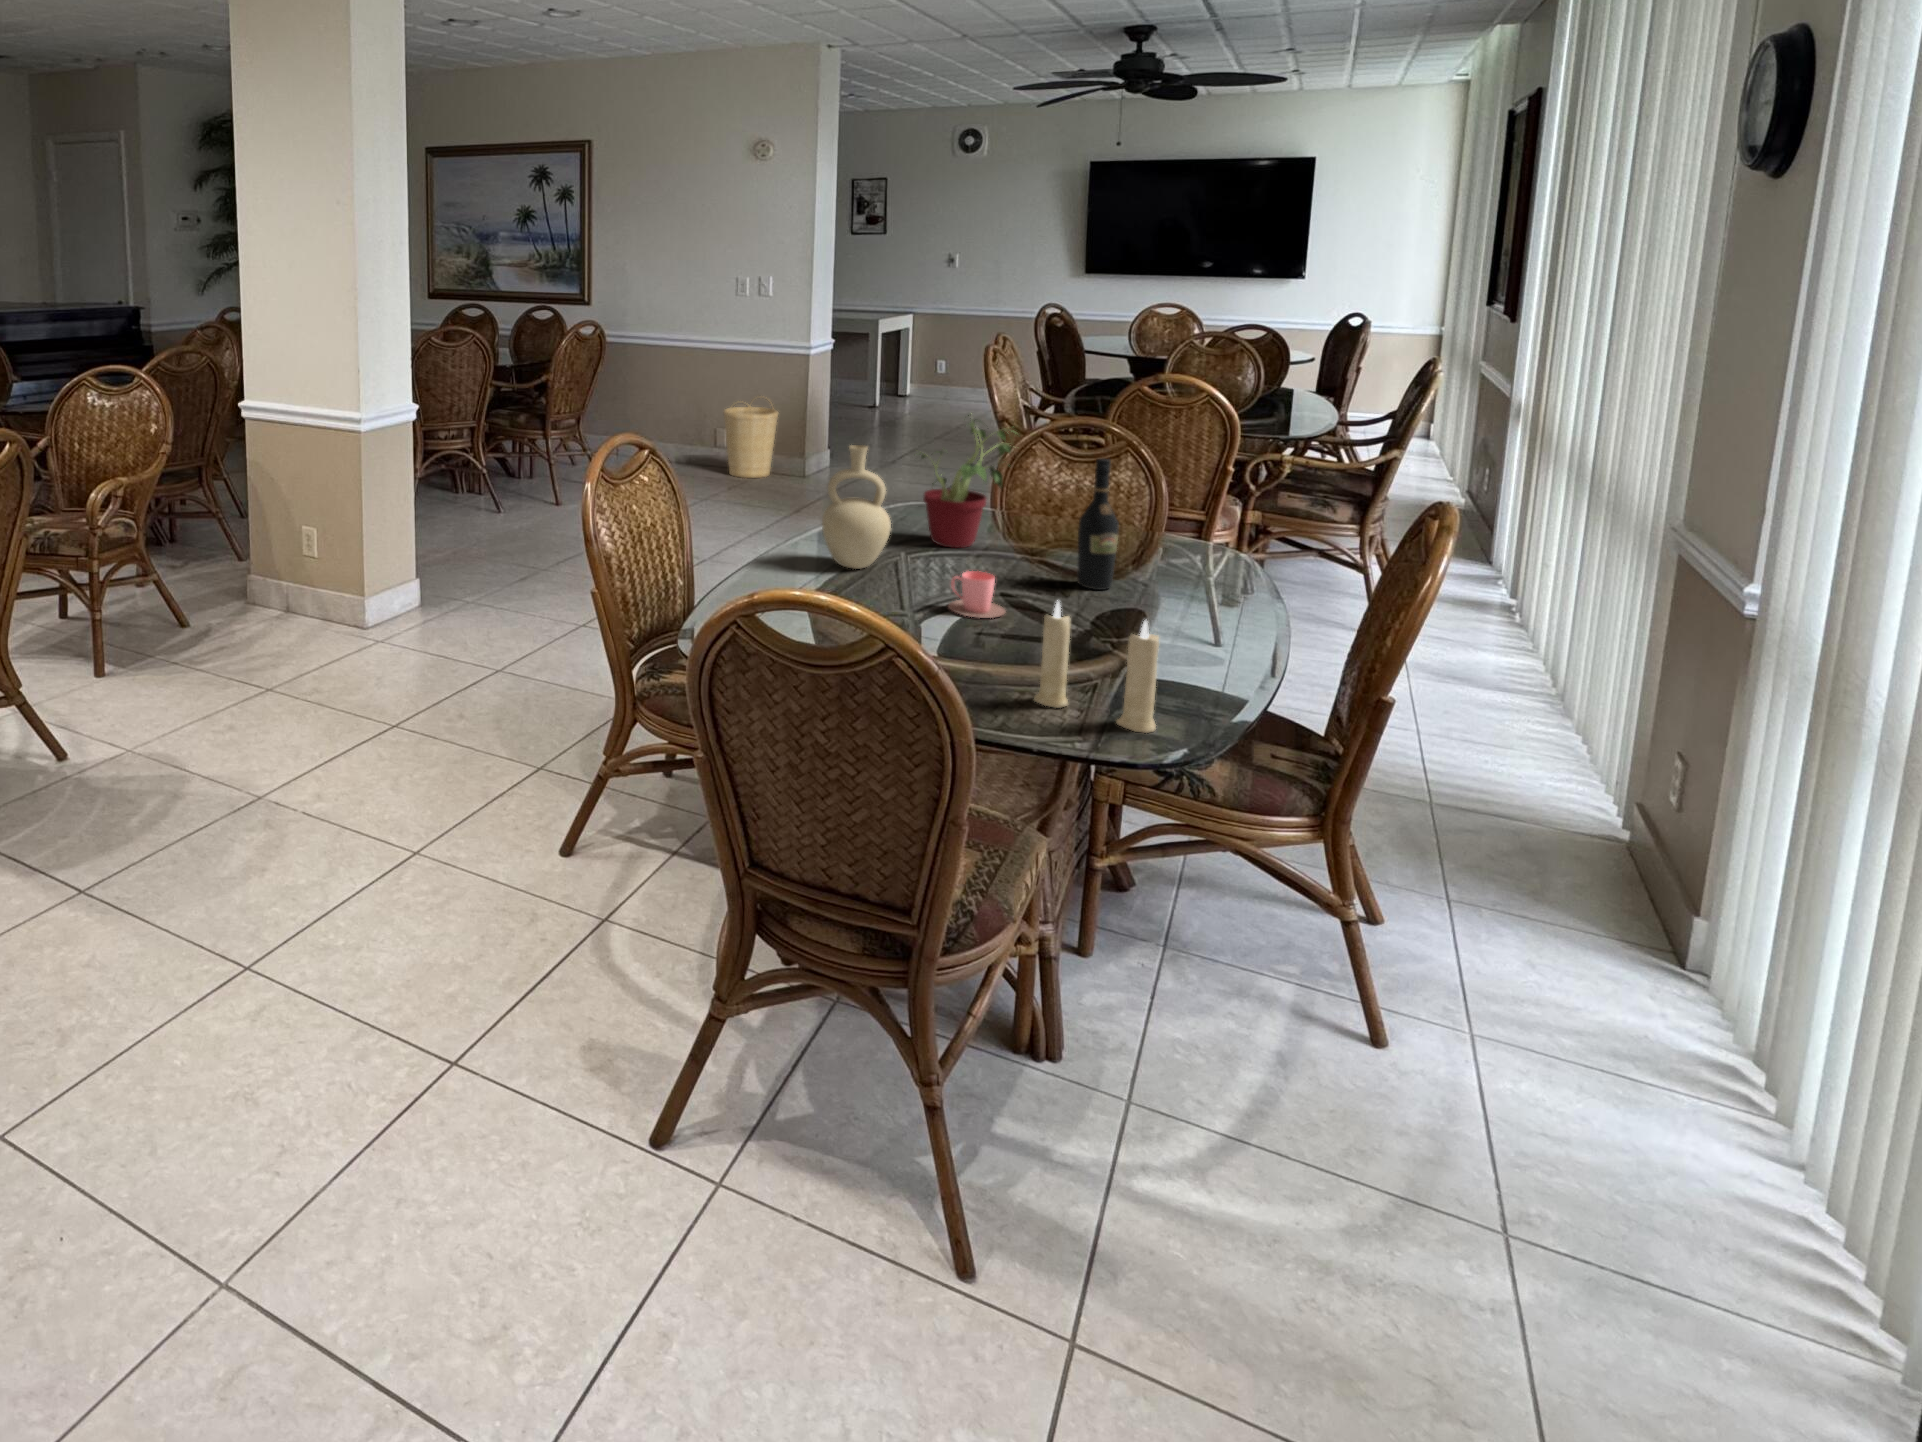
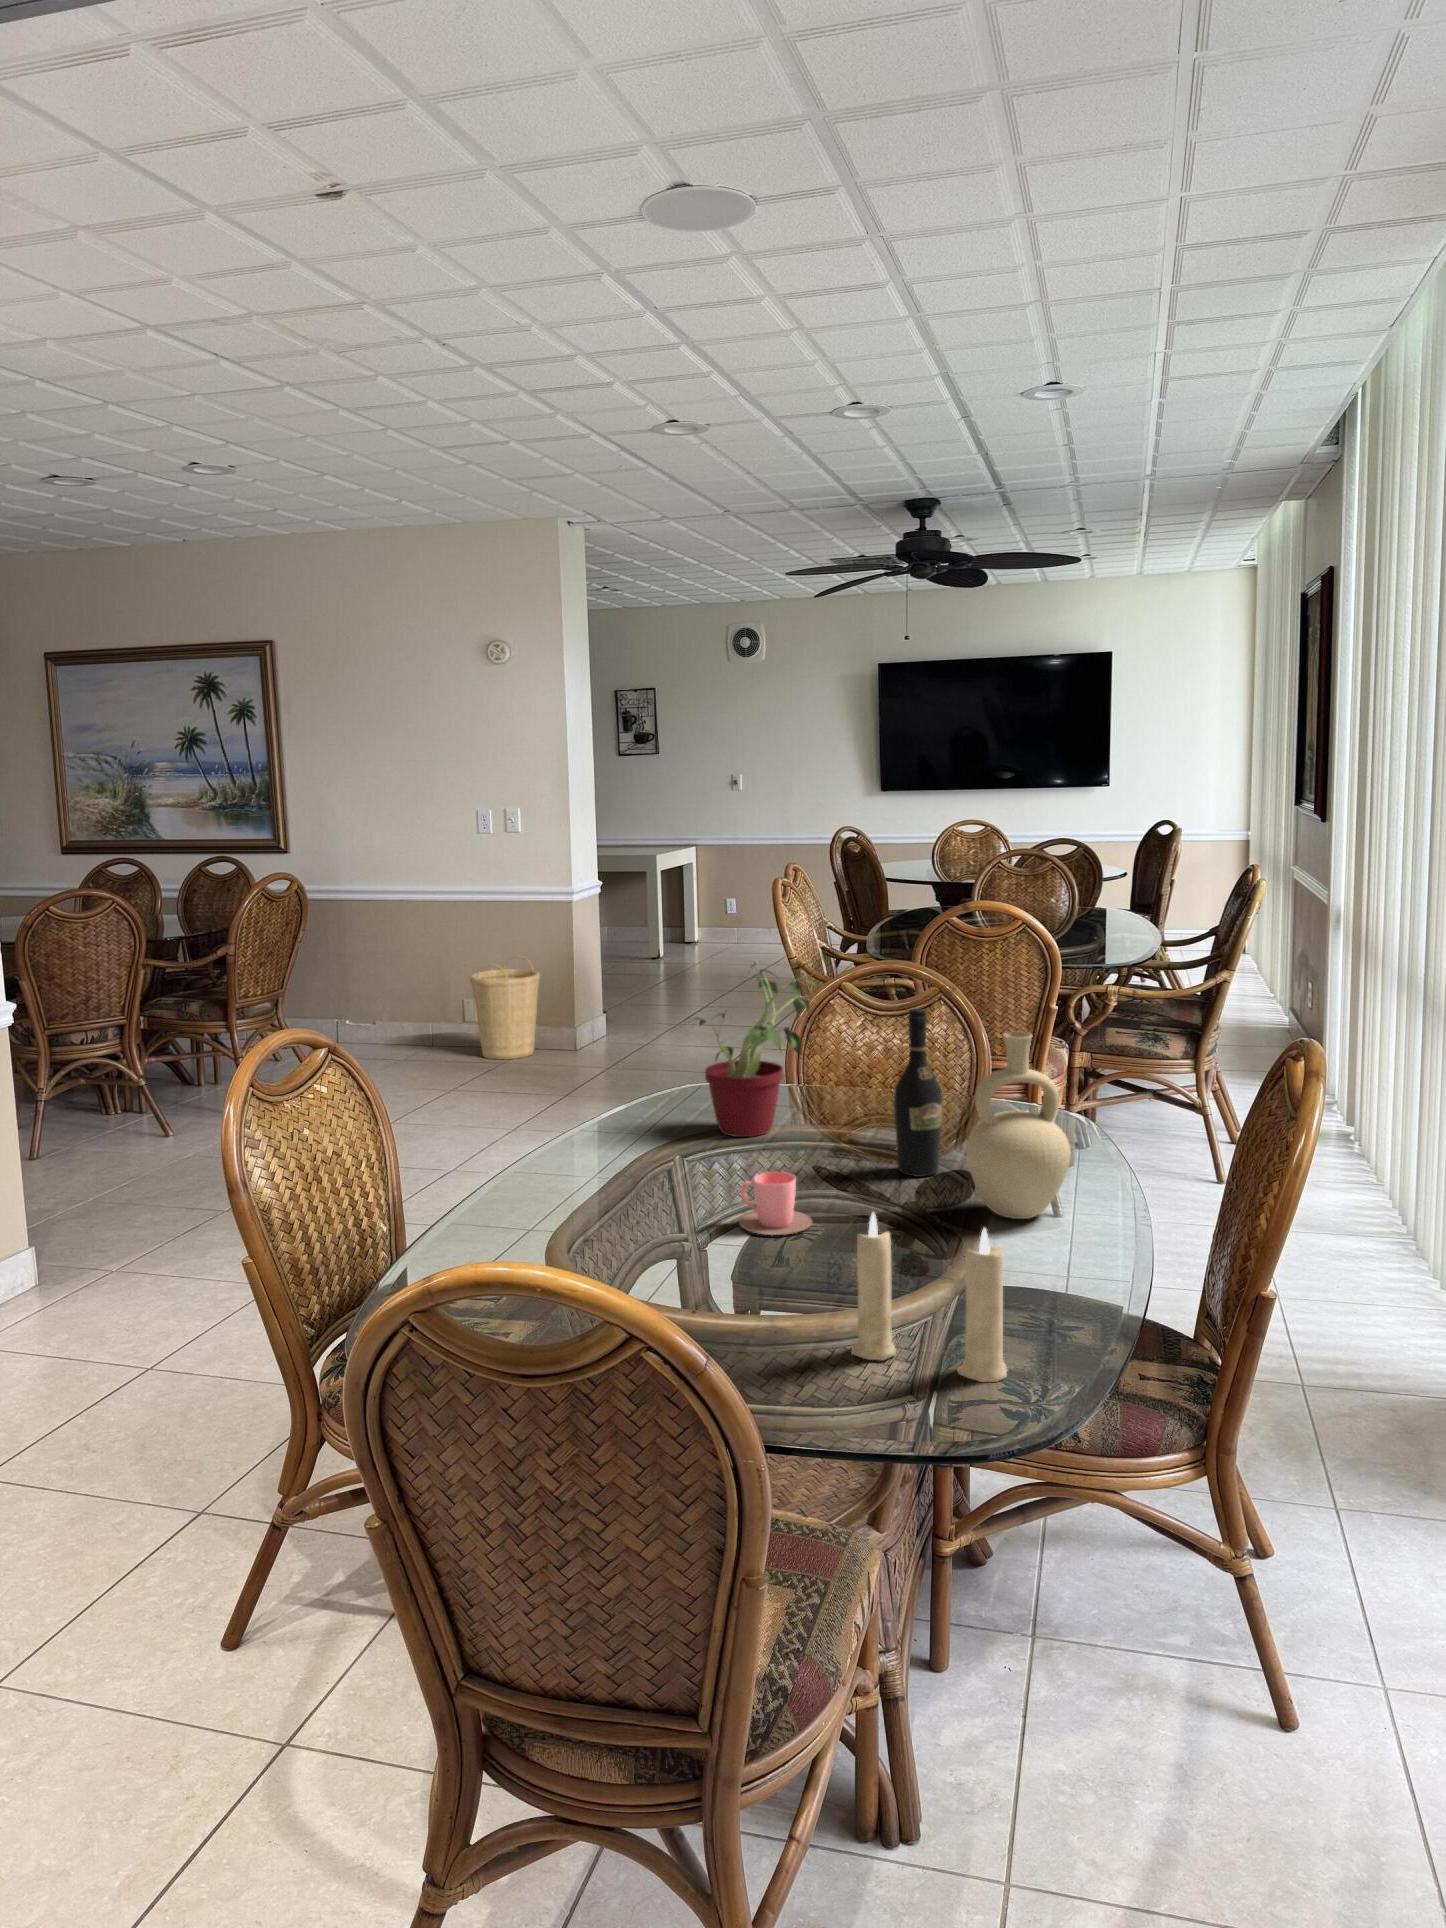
vase: present [822,445,891,569] -> present [967,1032,1071,1219]

